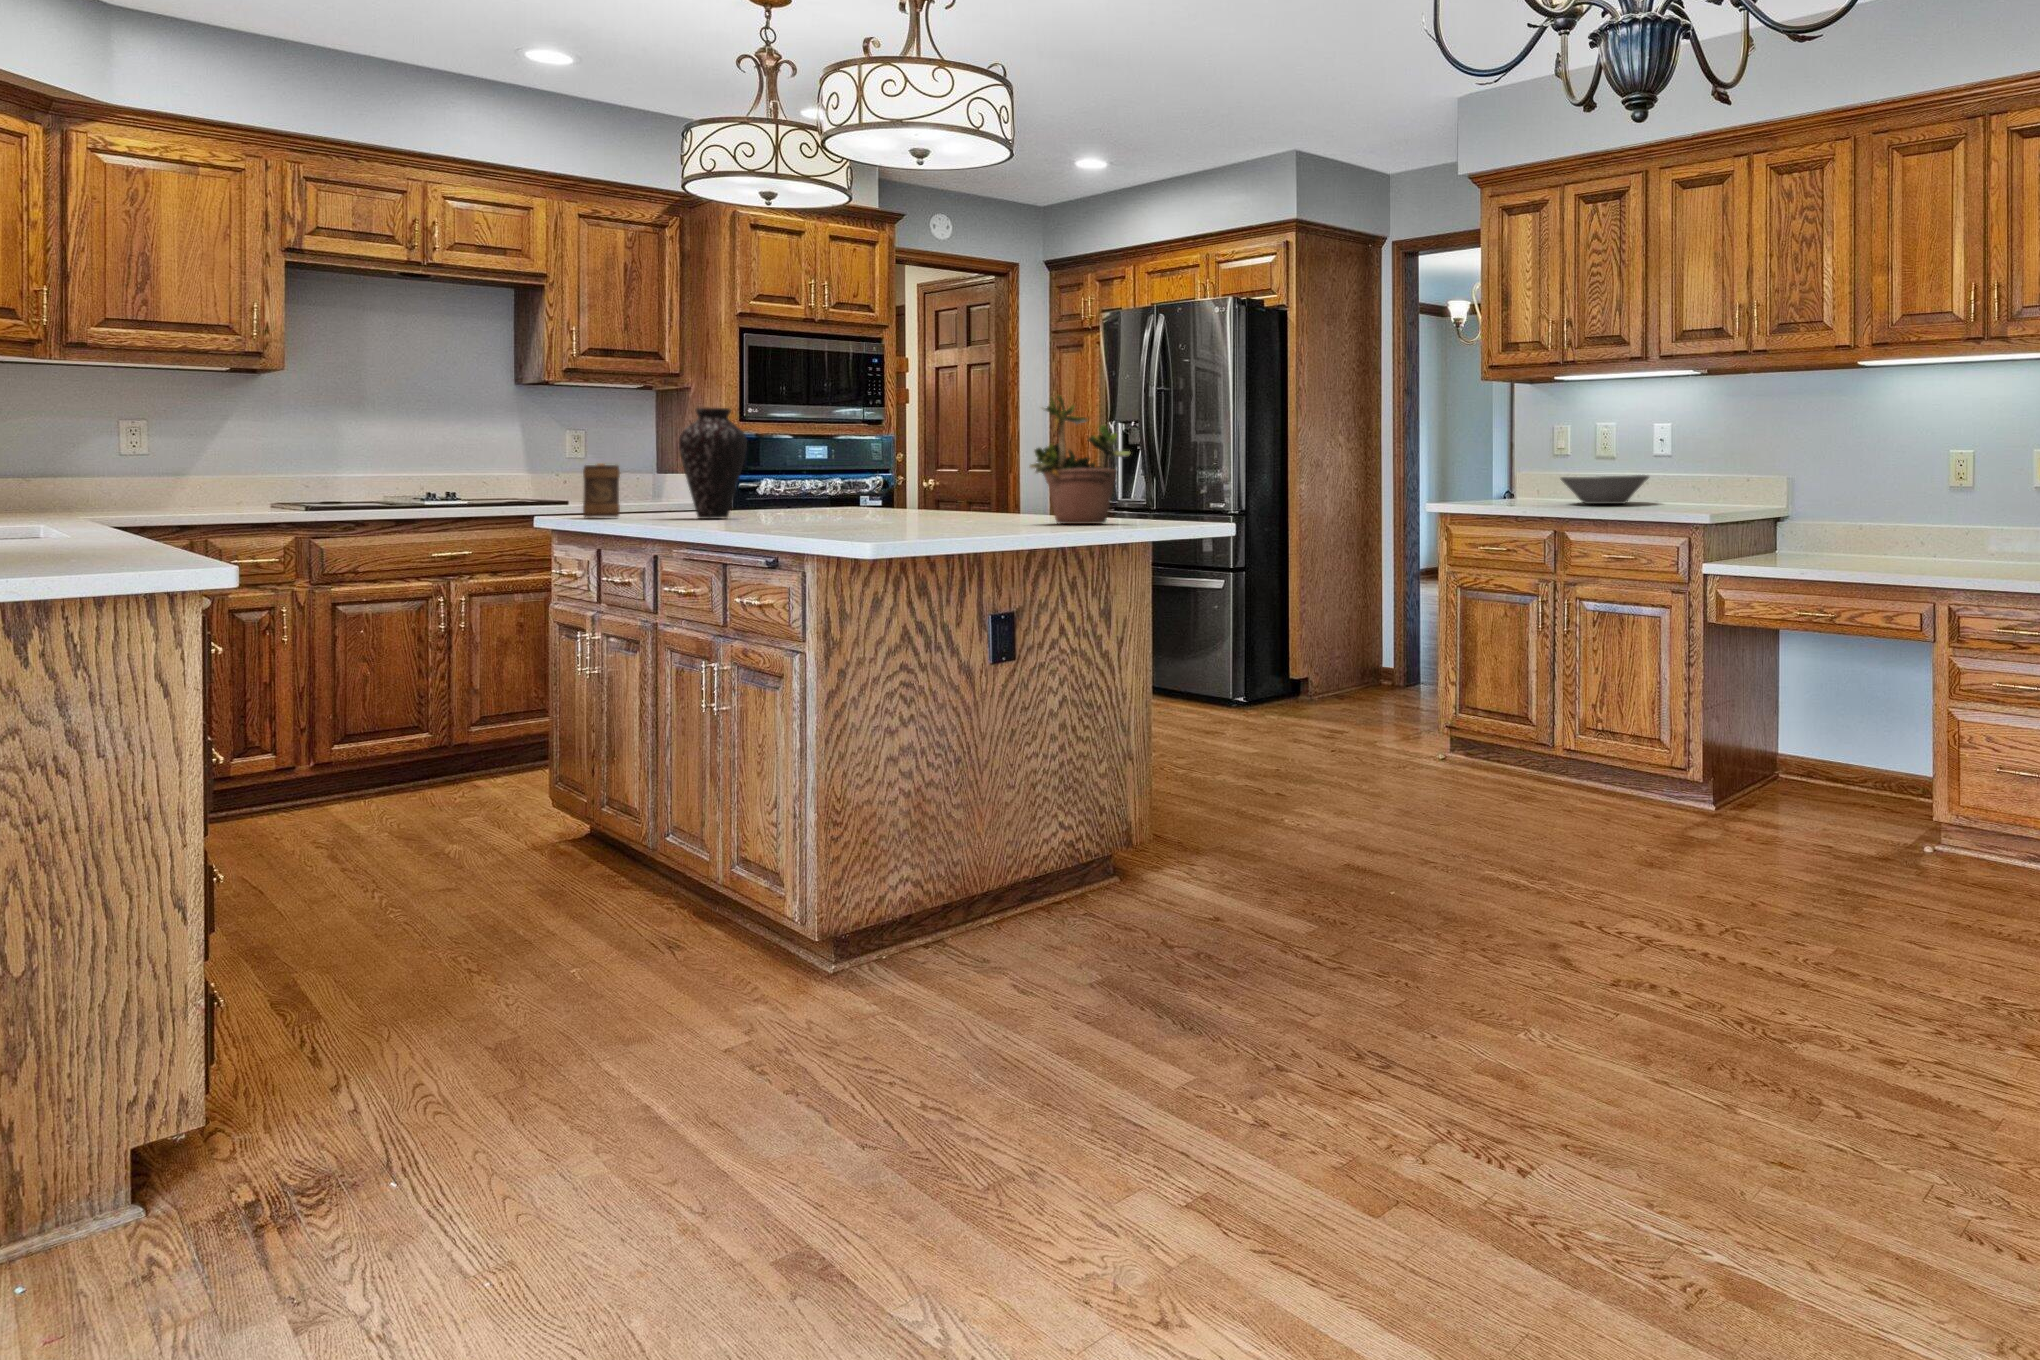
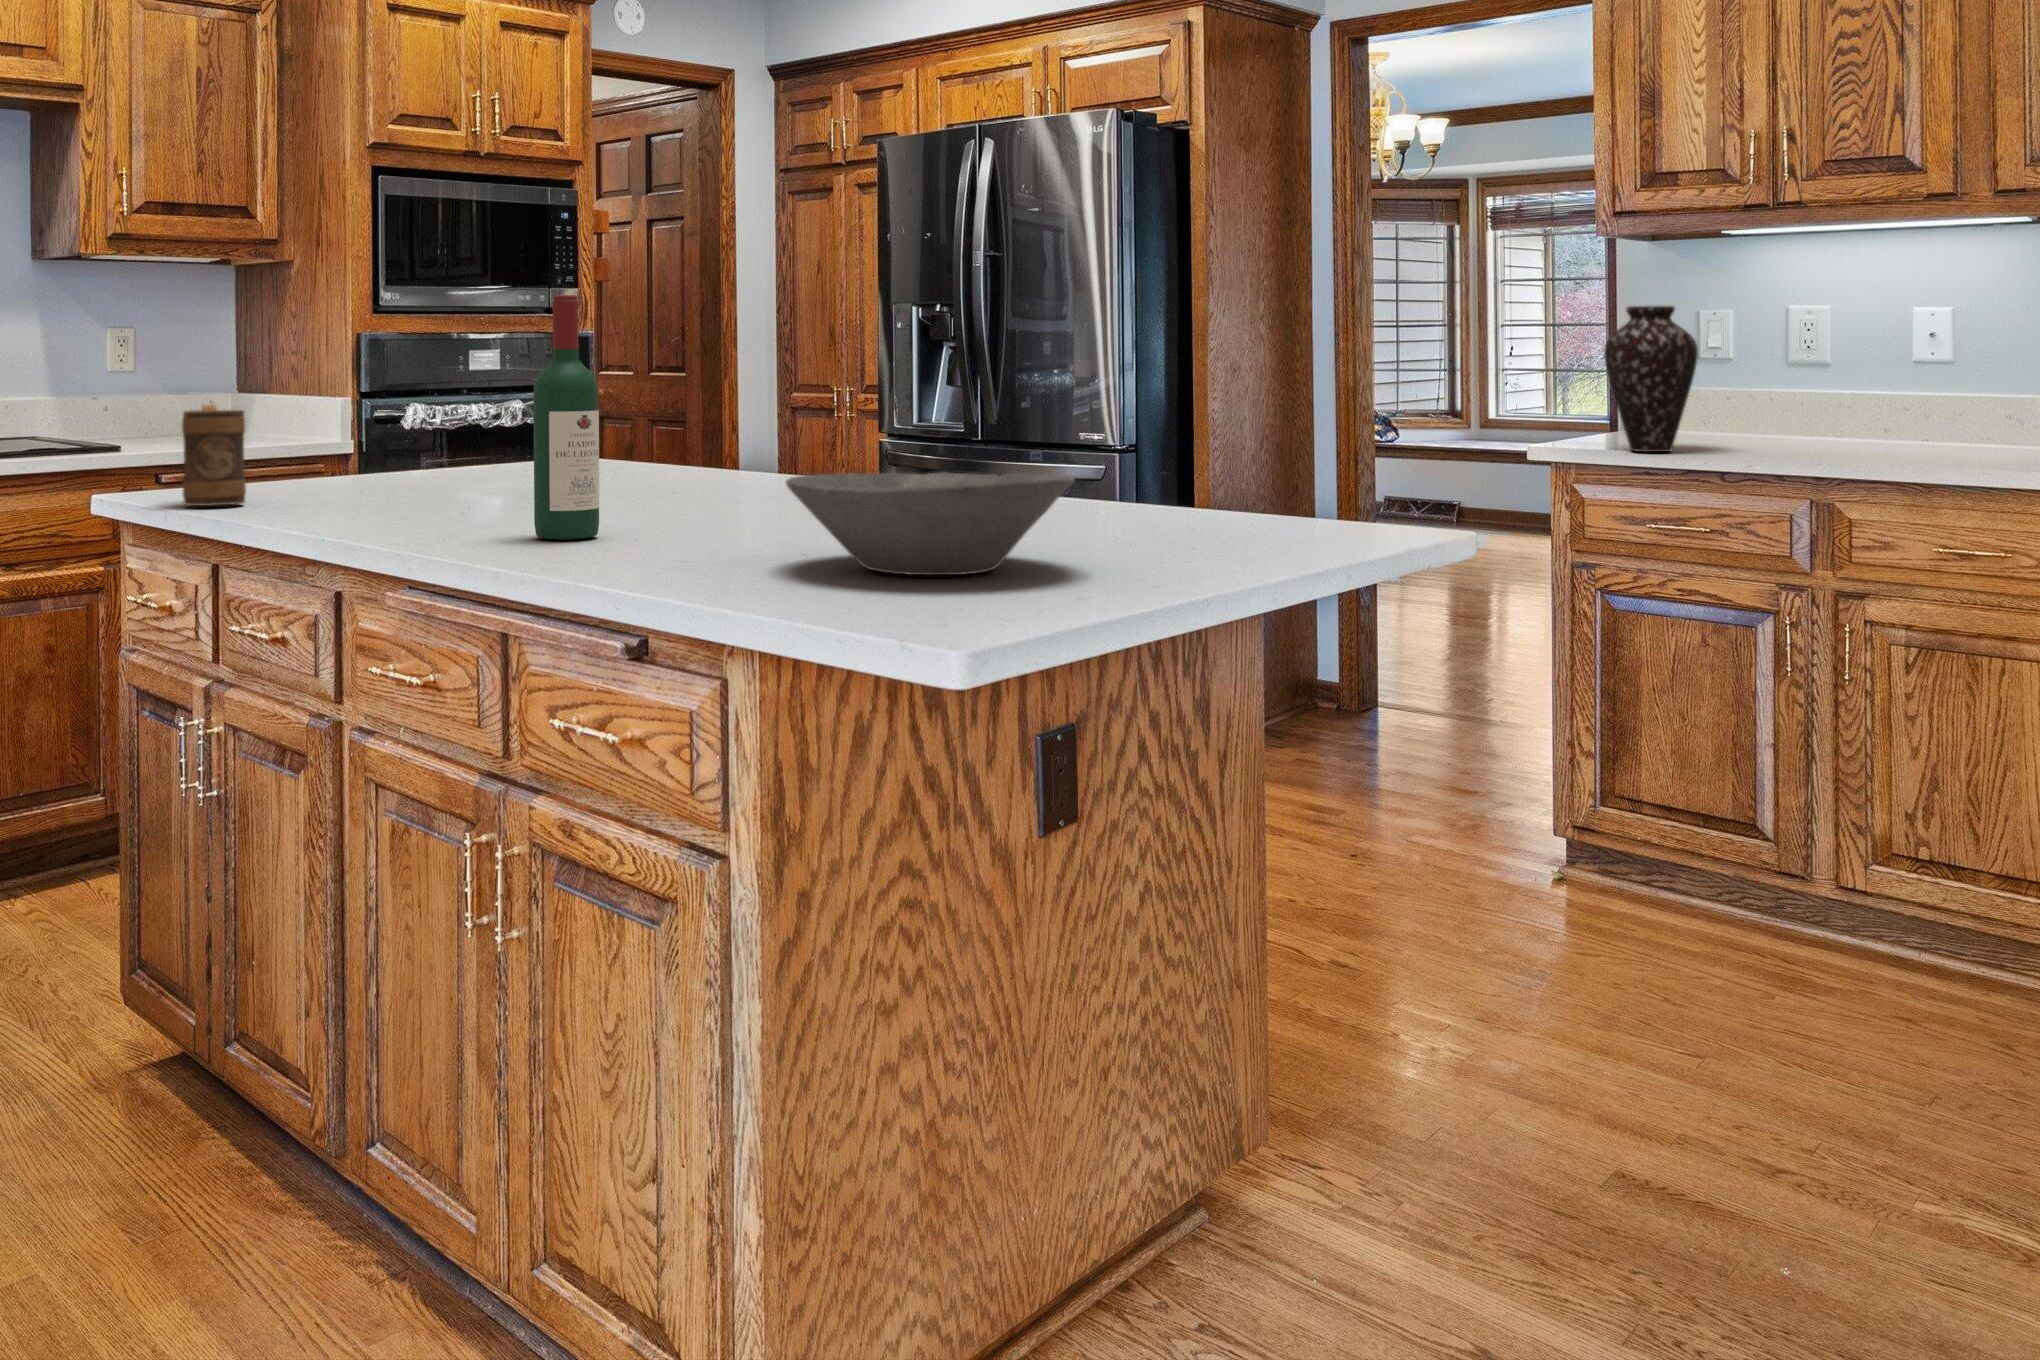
potted plant: present [1030,395,1130,524] -> none [1048,258,1237,532]
wine bottle: none [756,400,791,524] -> present [533,295,599,540]
vase: present [679,408,747,519] -> present [1604,306,1698,452]
bowl: present [1561,475,1649,504] -> present [786,472,1075,575]

